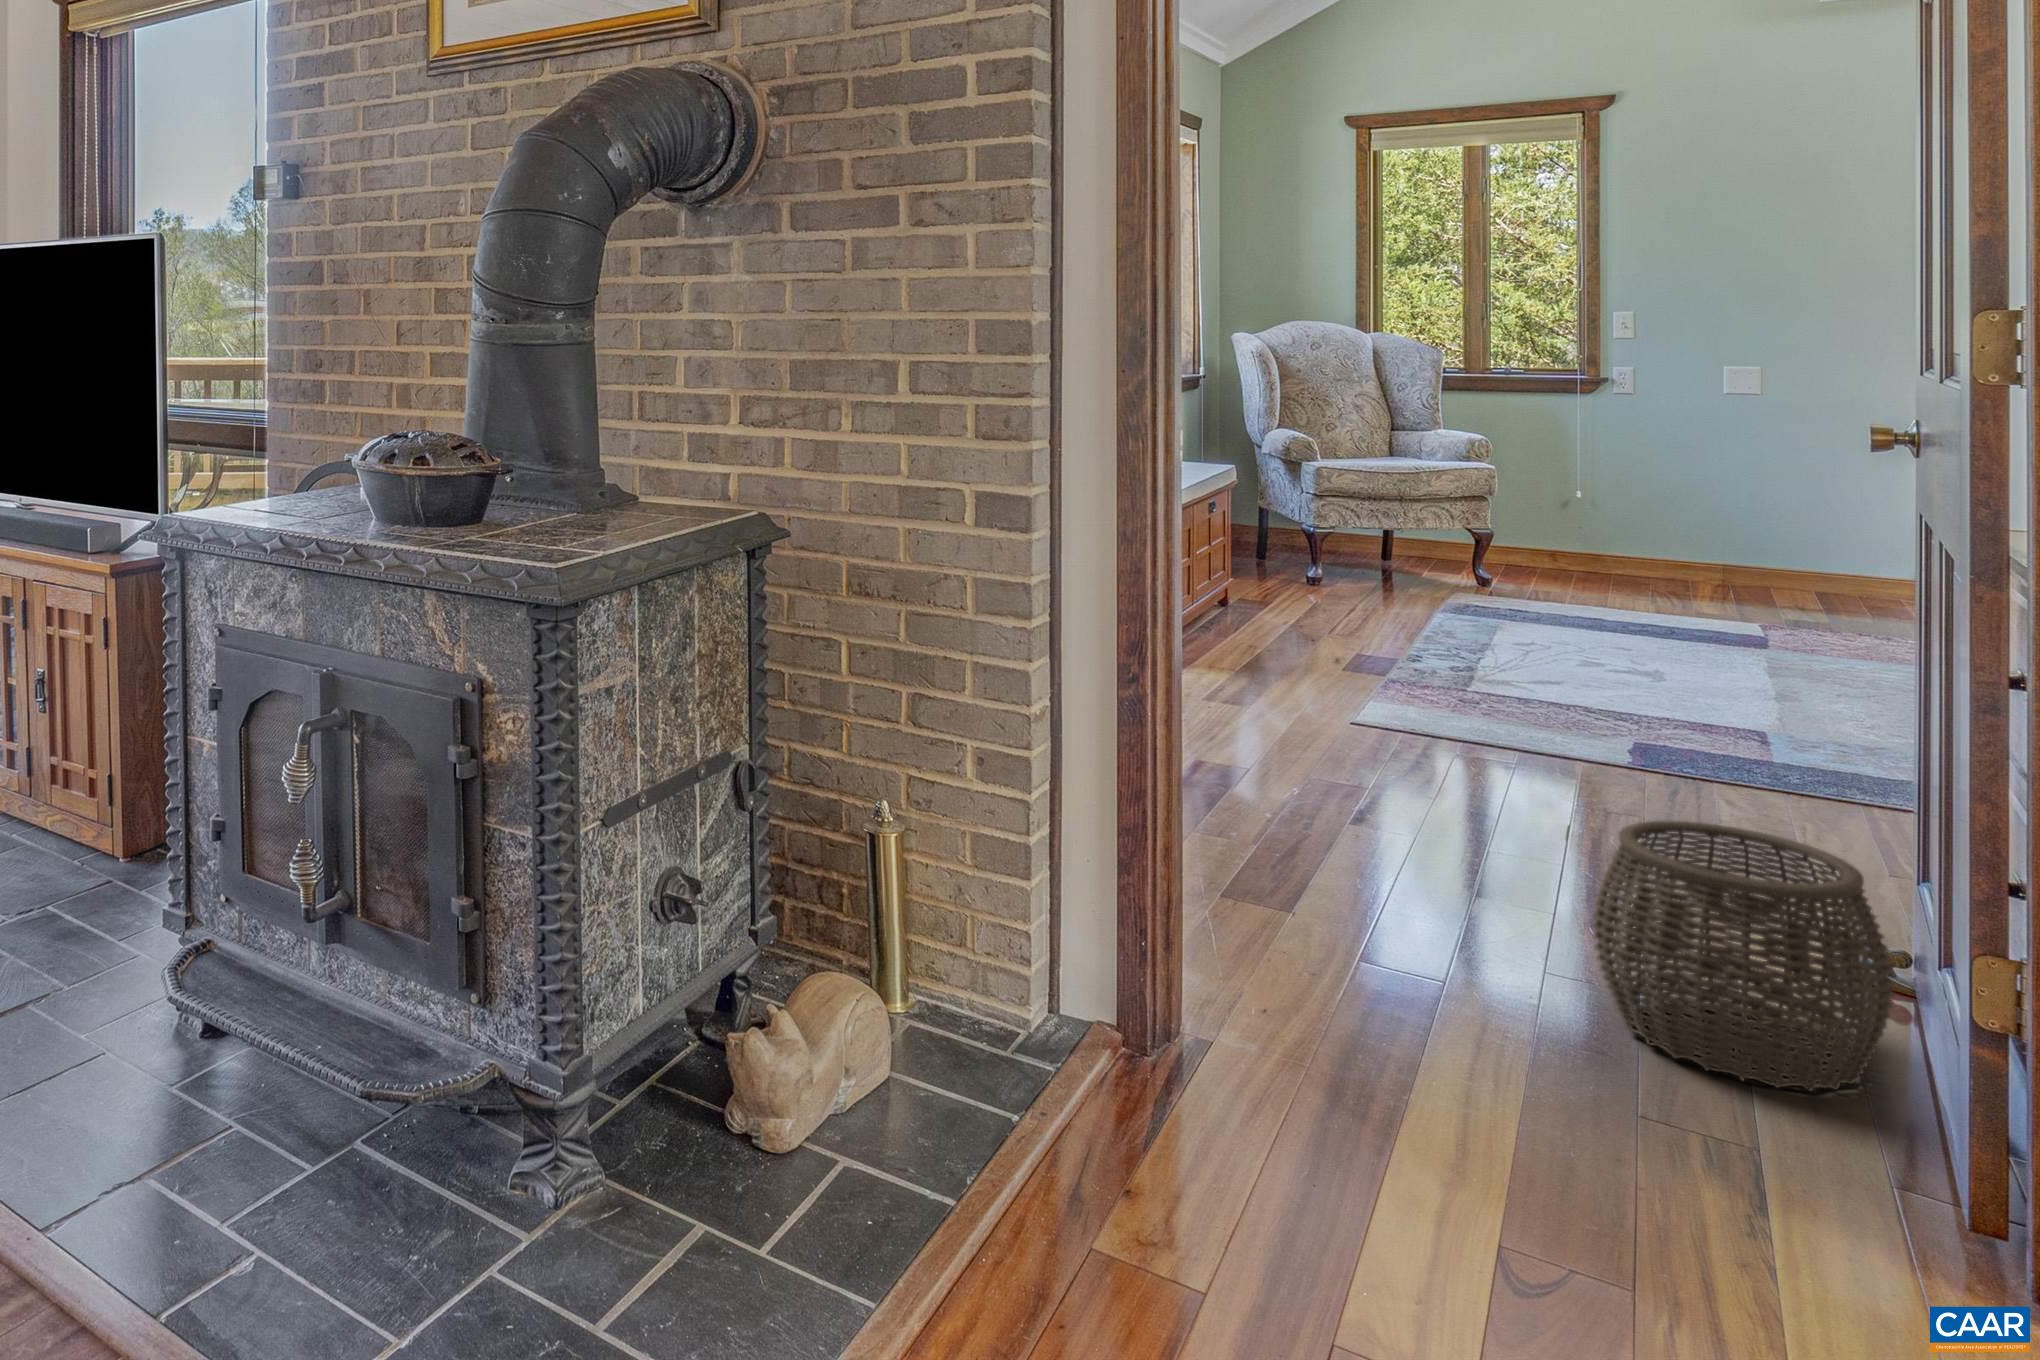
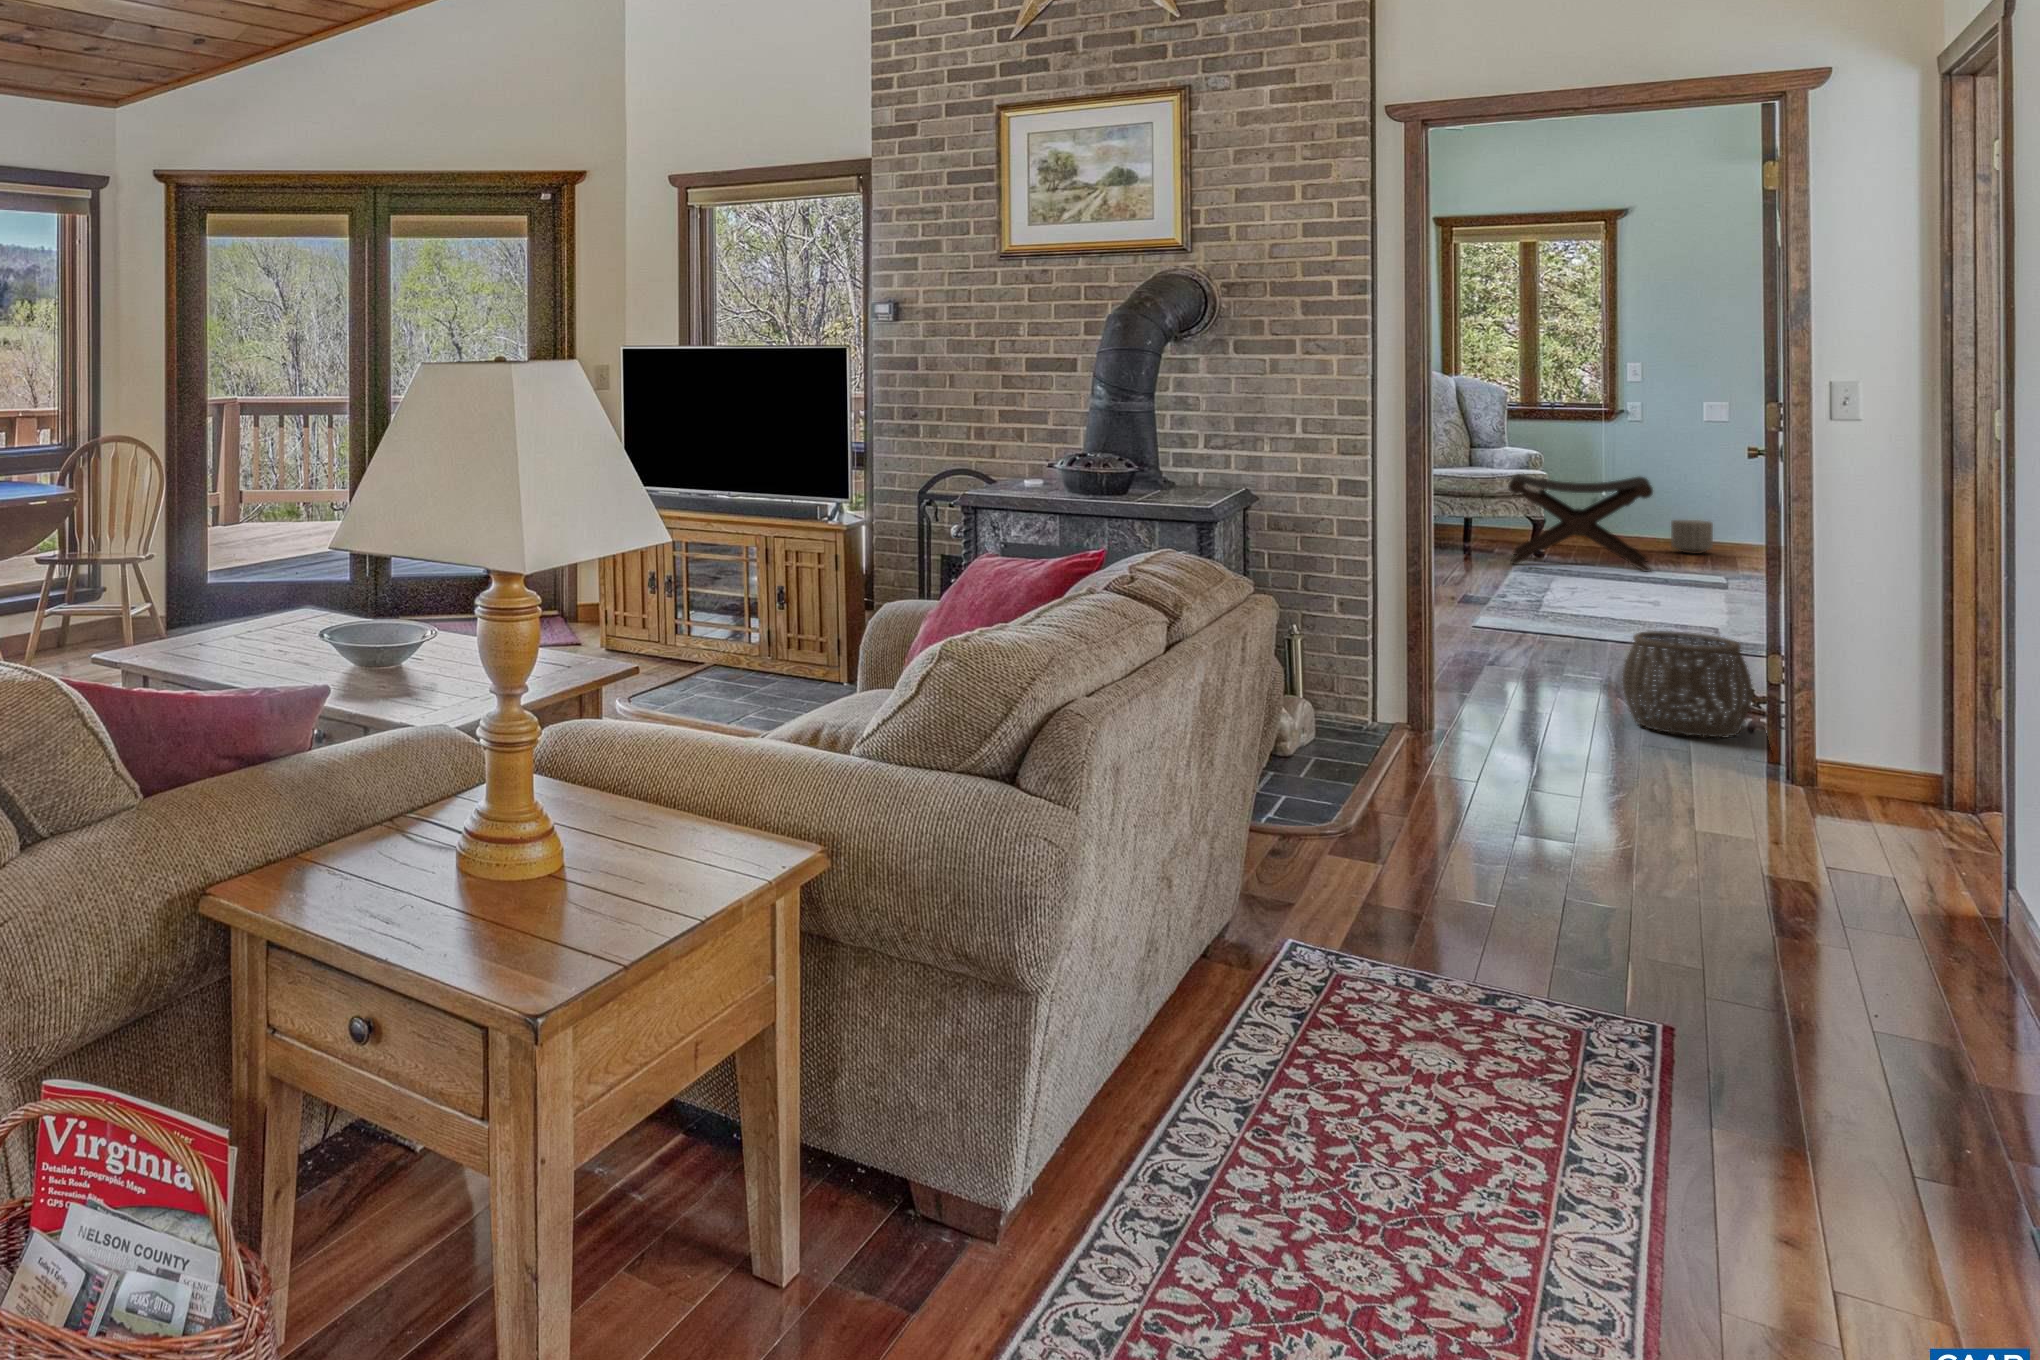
footstool: none [1438,466,1650,615] -> present [1508,473,1653,572]
planter: none [1674,535,1735,585] -> present [1671,520,1713,554]

